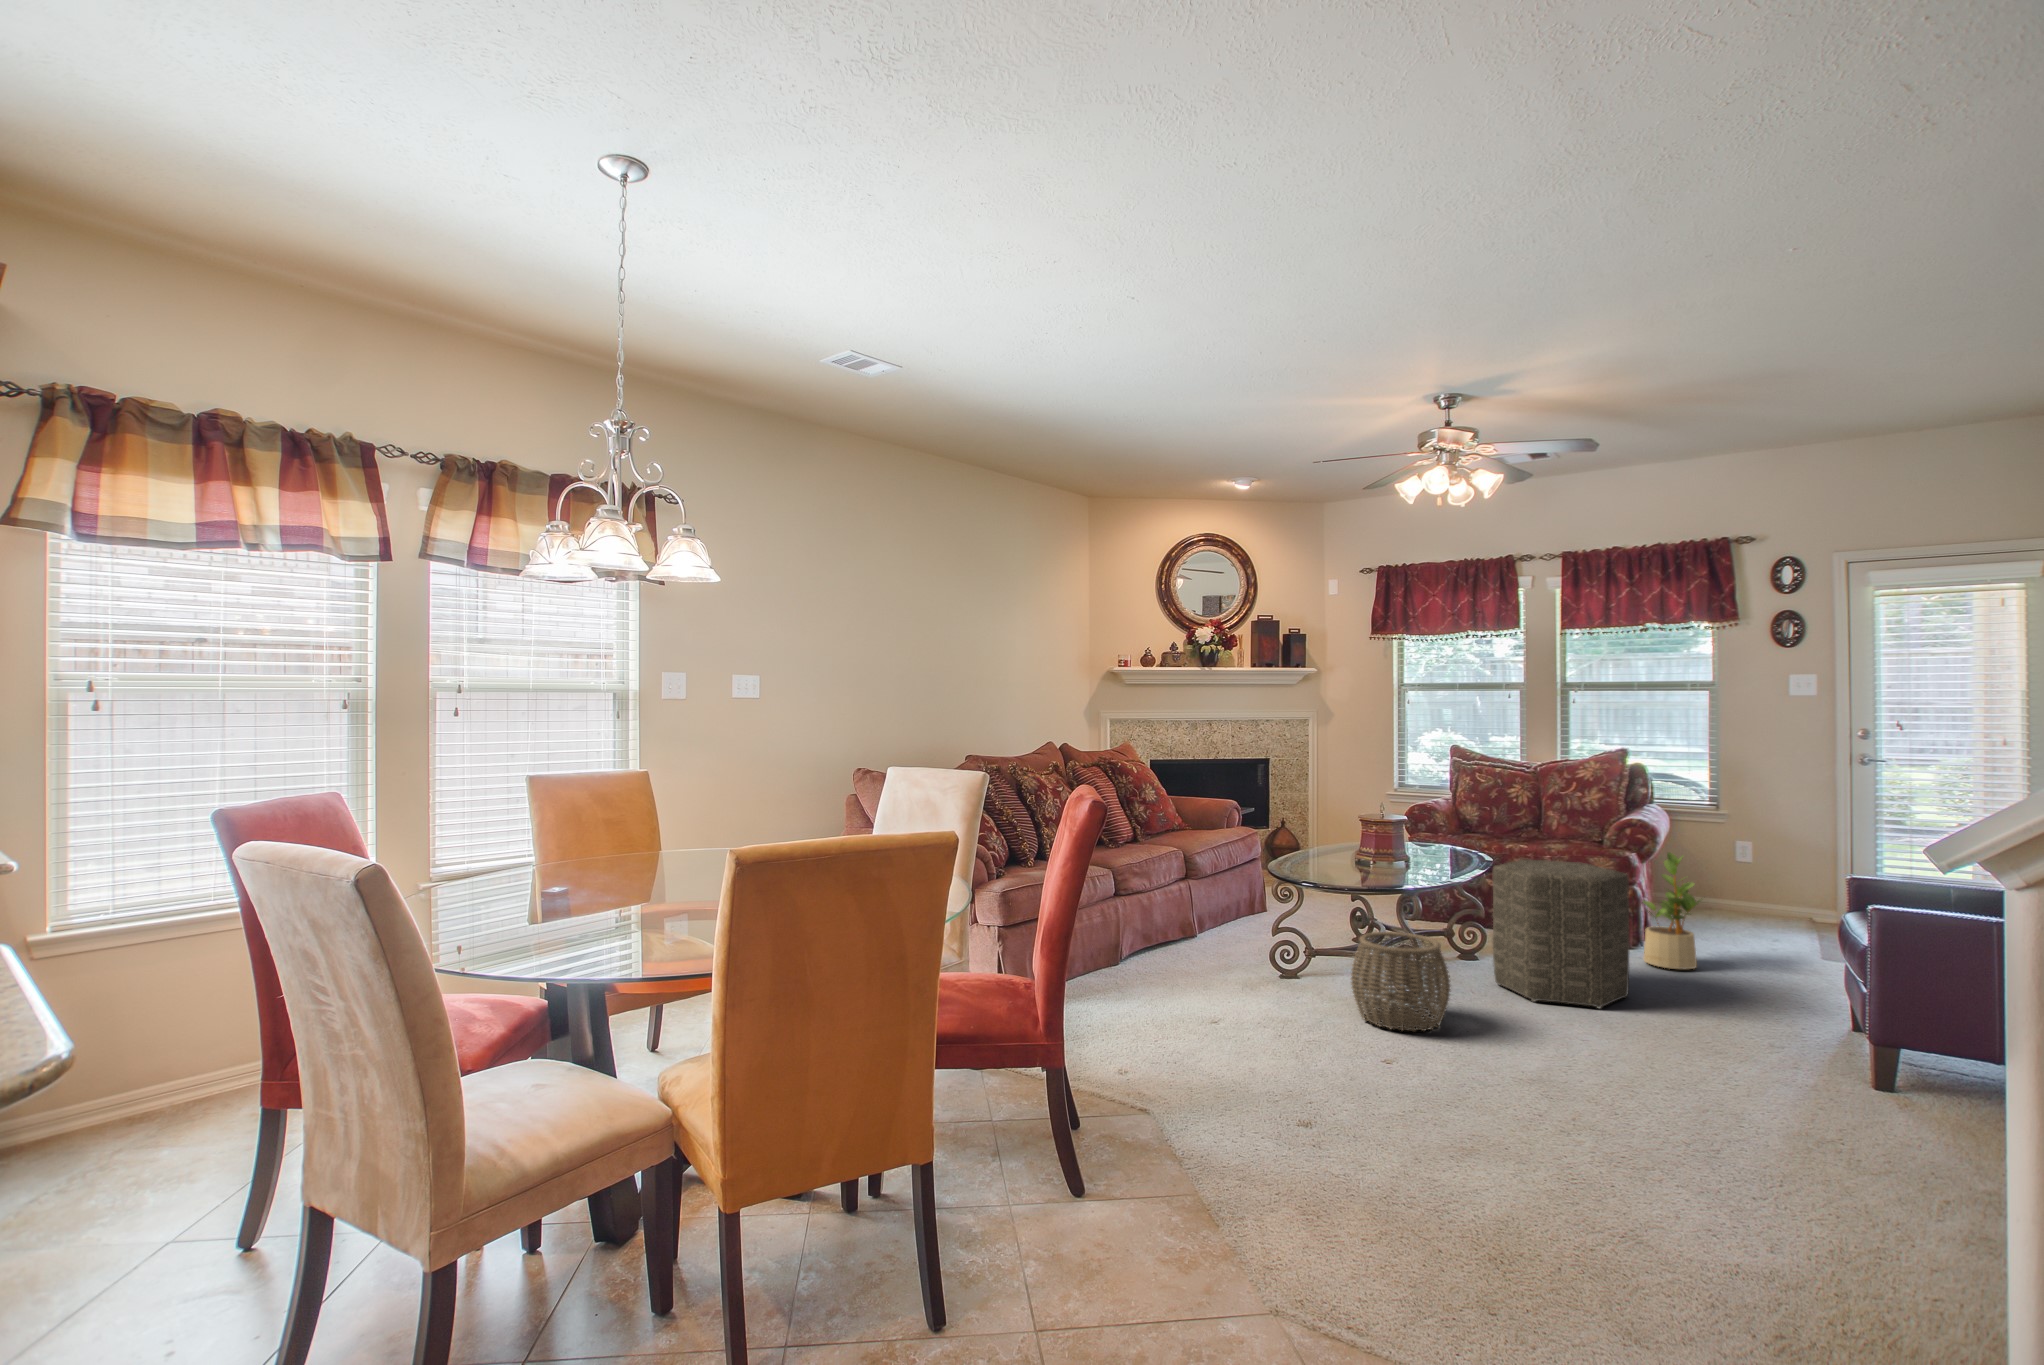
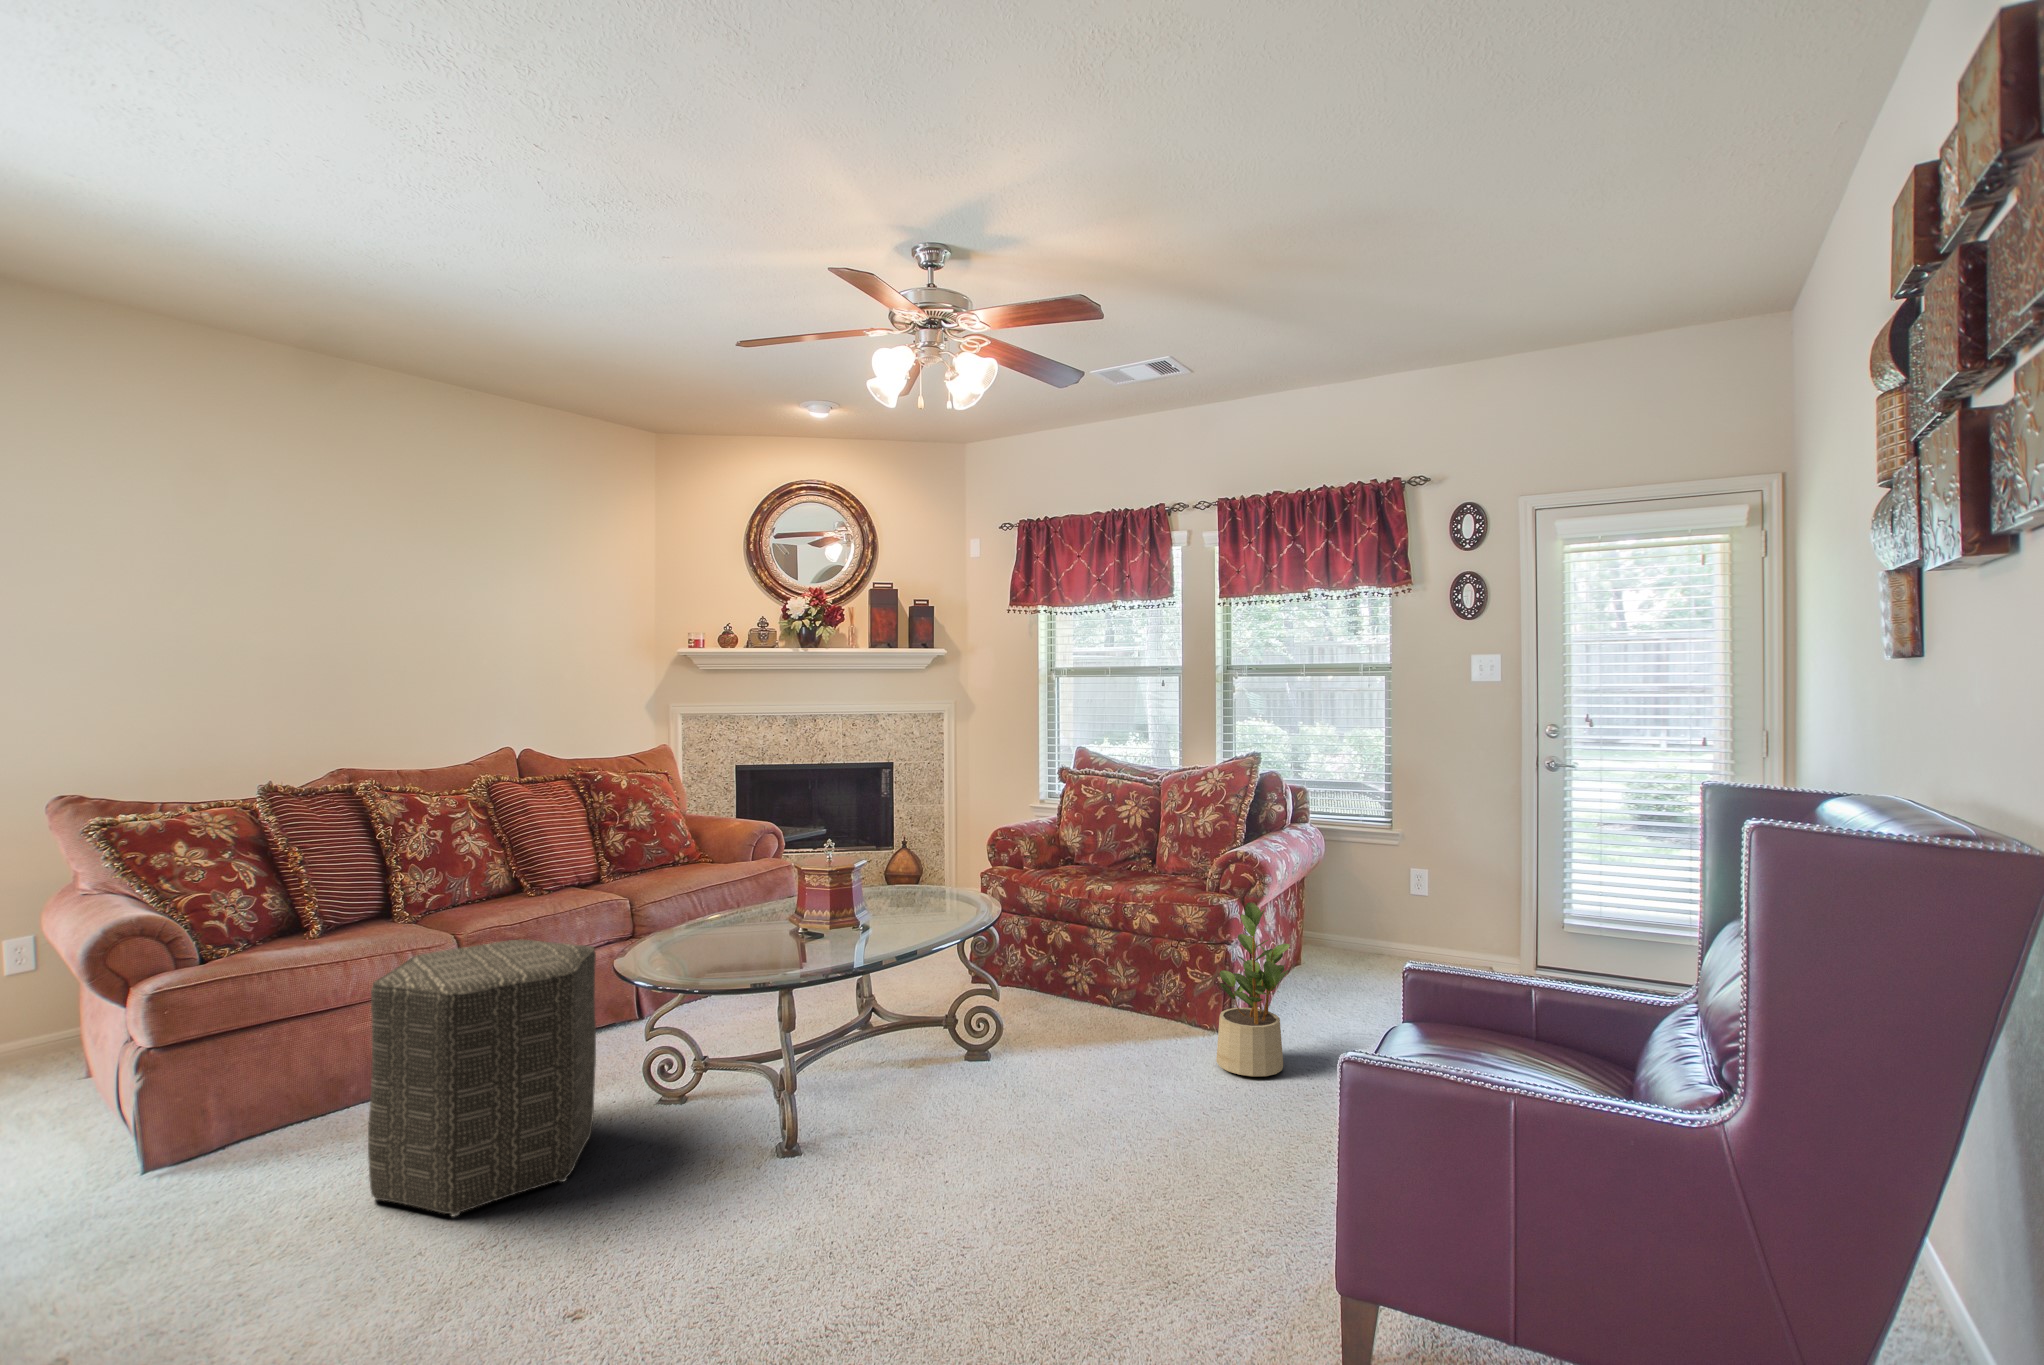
ottoman: present [1493,860,1629,1008] -> present [368,940,596,1216]
woven basket: present [1351,932,1450,1031] -> none [622,1057,791,1251]

